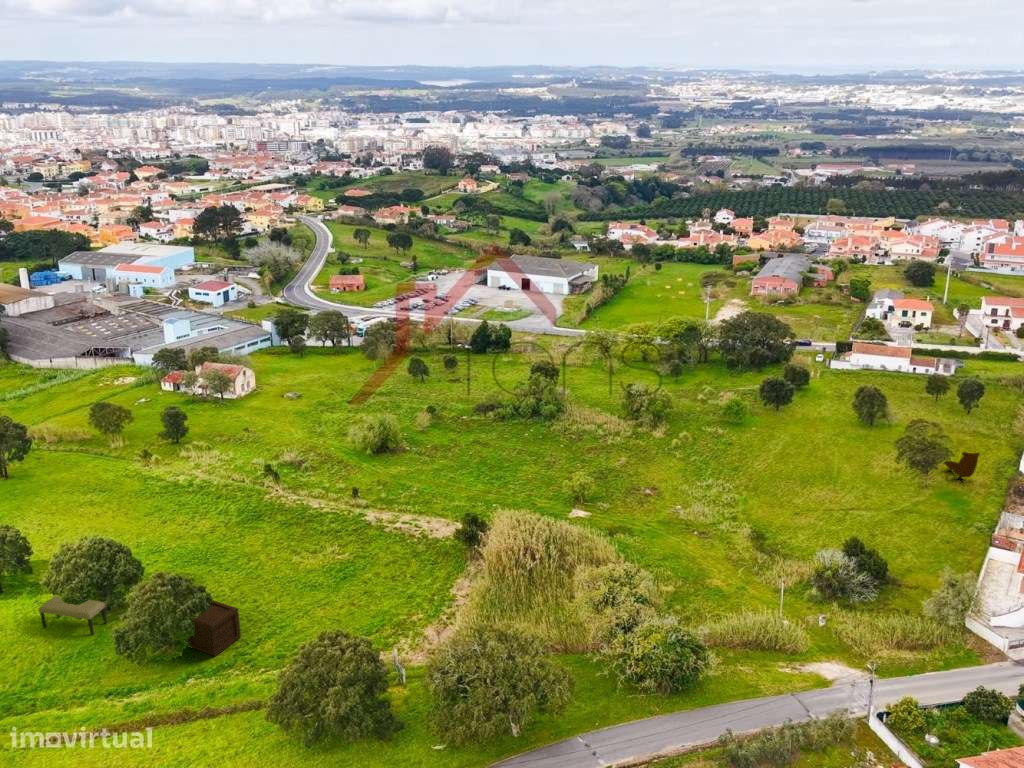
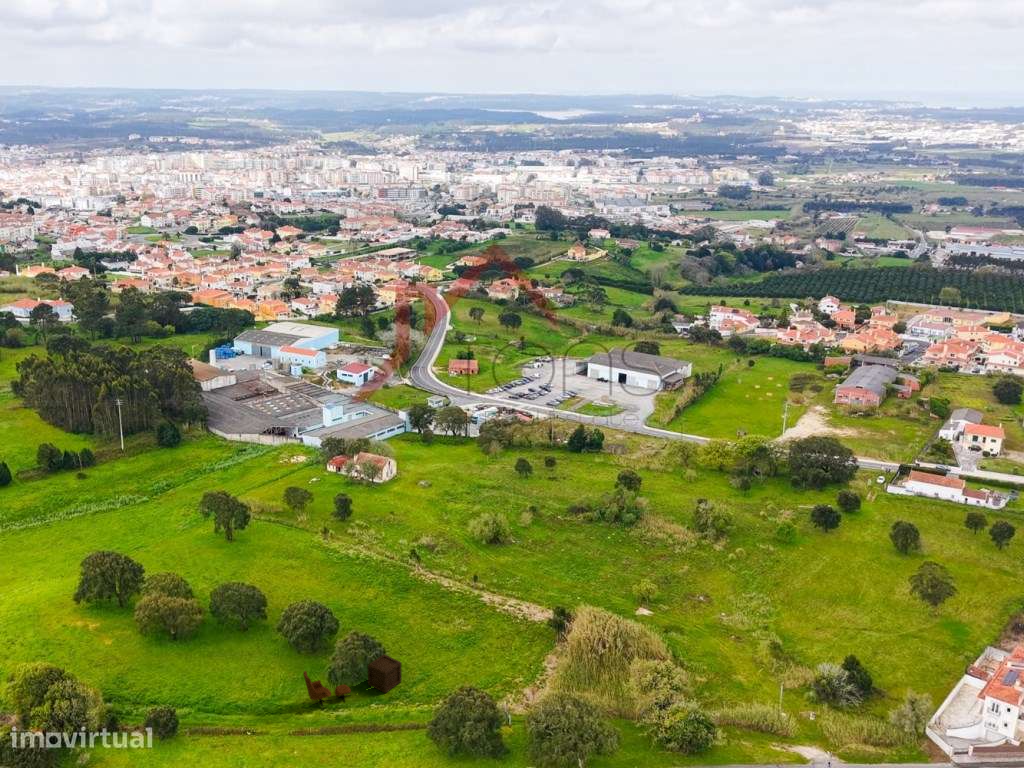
lounge chair: present [943,452,980,483] -> present [303,671,351,707]
bench: present [39,596,107,635] -> none [272,640,314,670]

